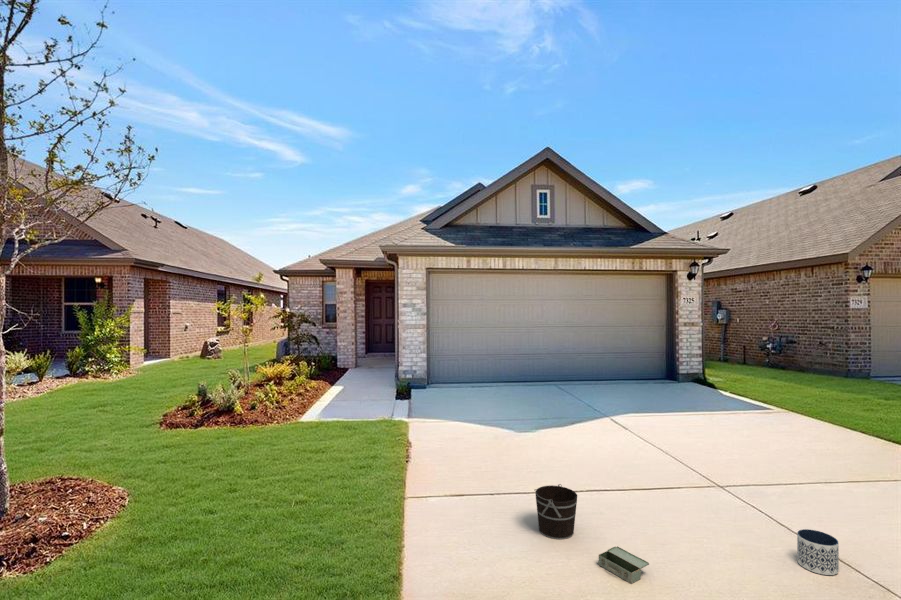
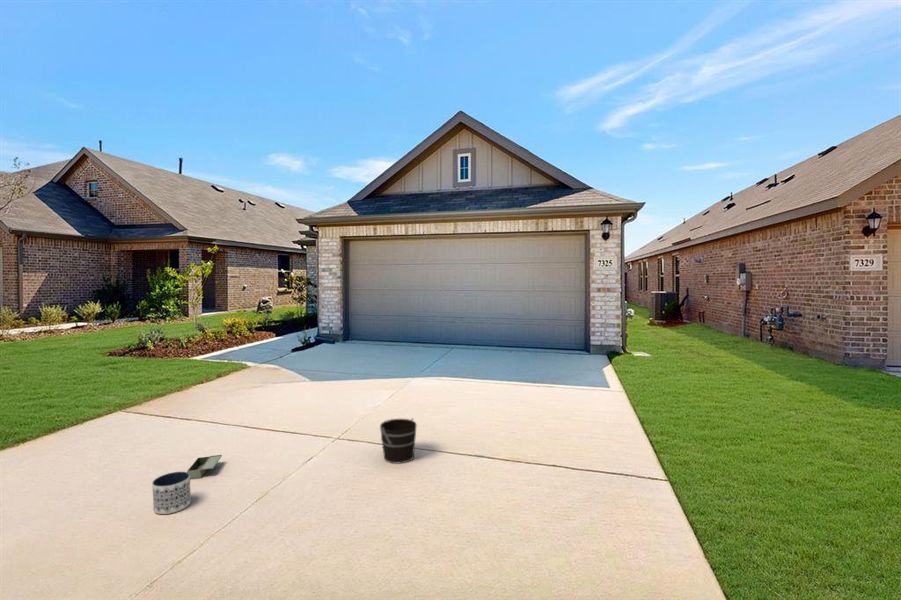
bucket: present [535,484,577,539] -> present [380,419,416,463]
toolbox: present [599,546,649,584] -> present [187,455,222,479]

